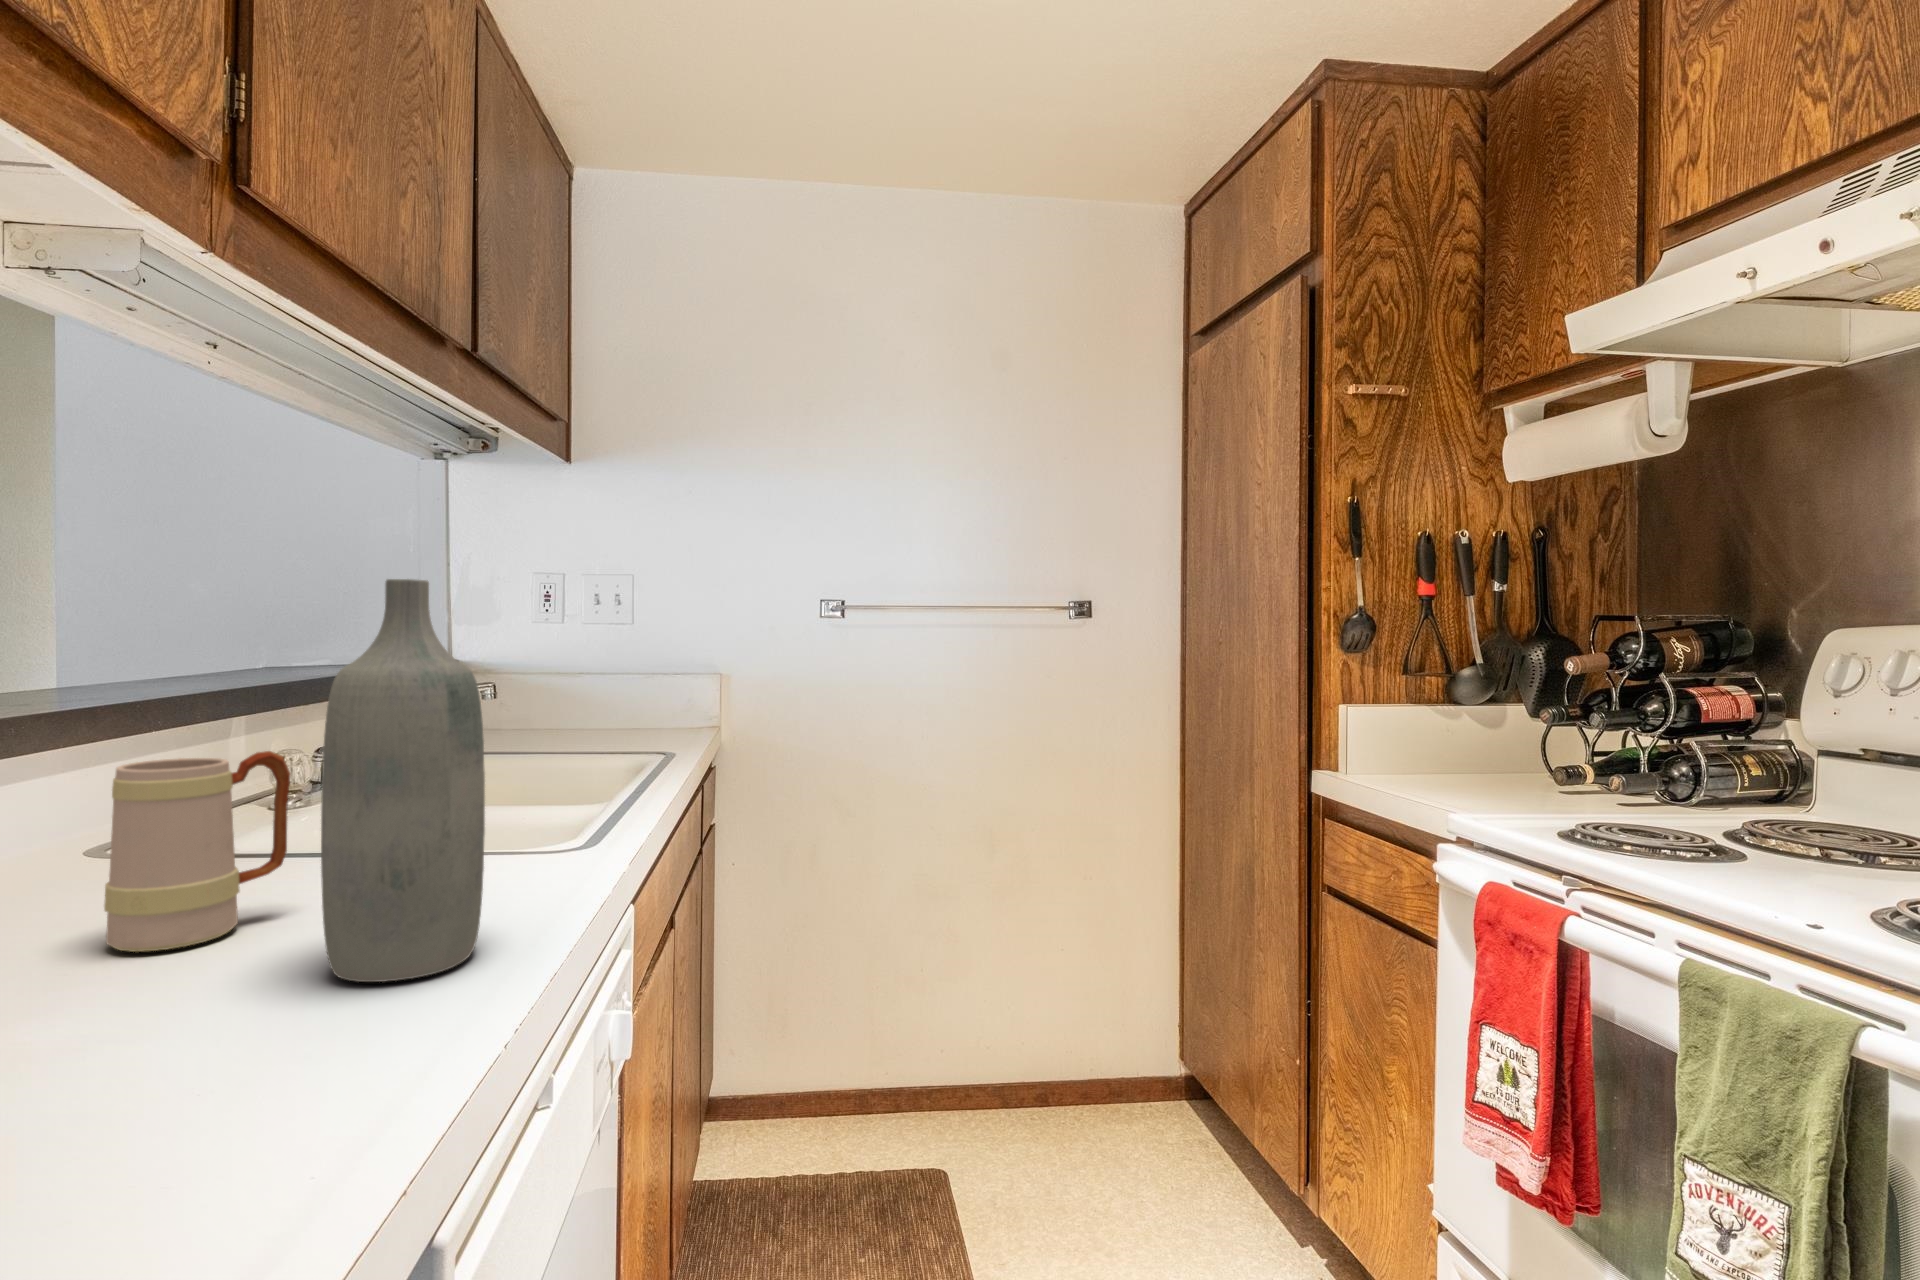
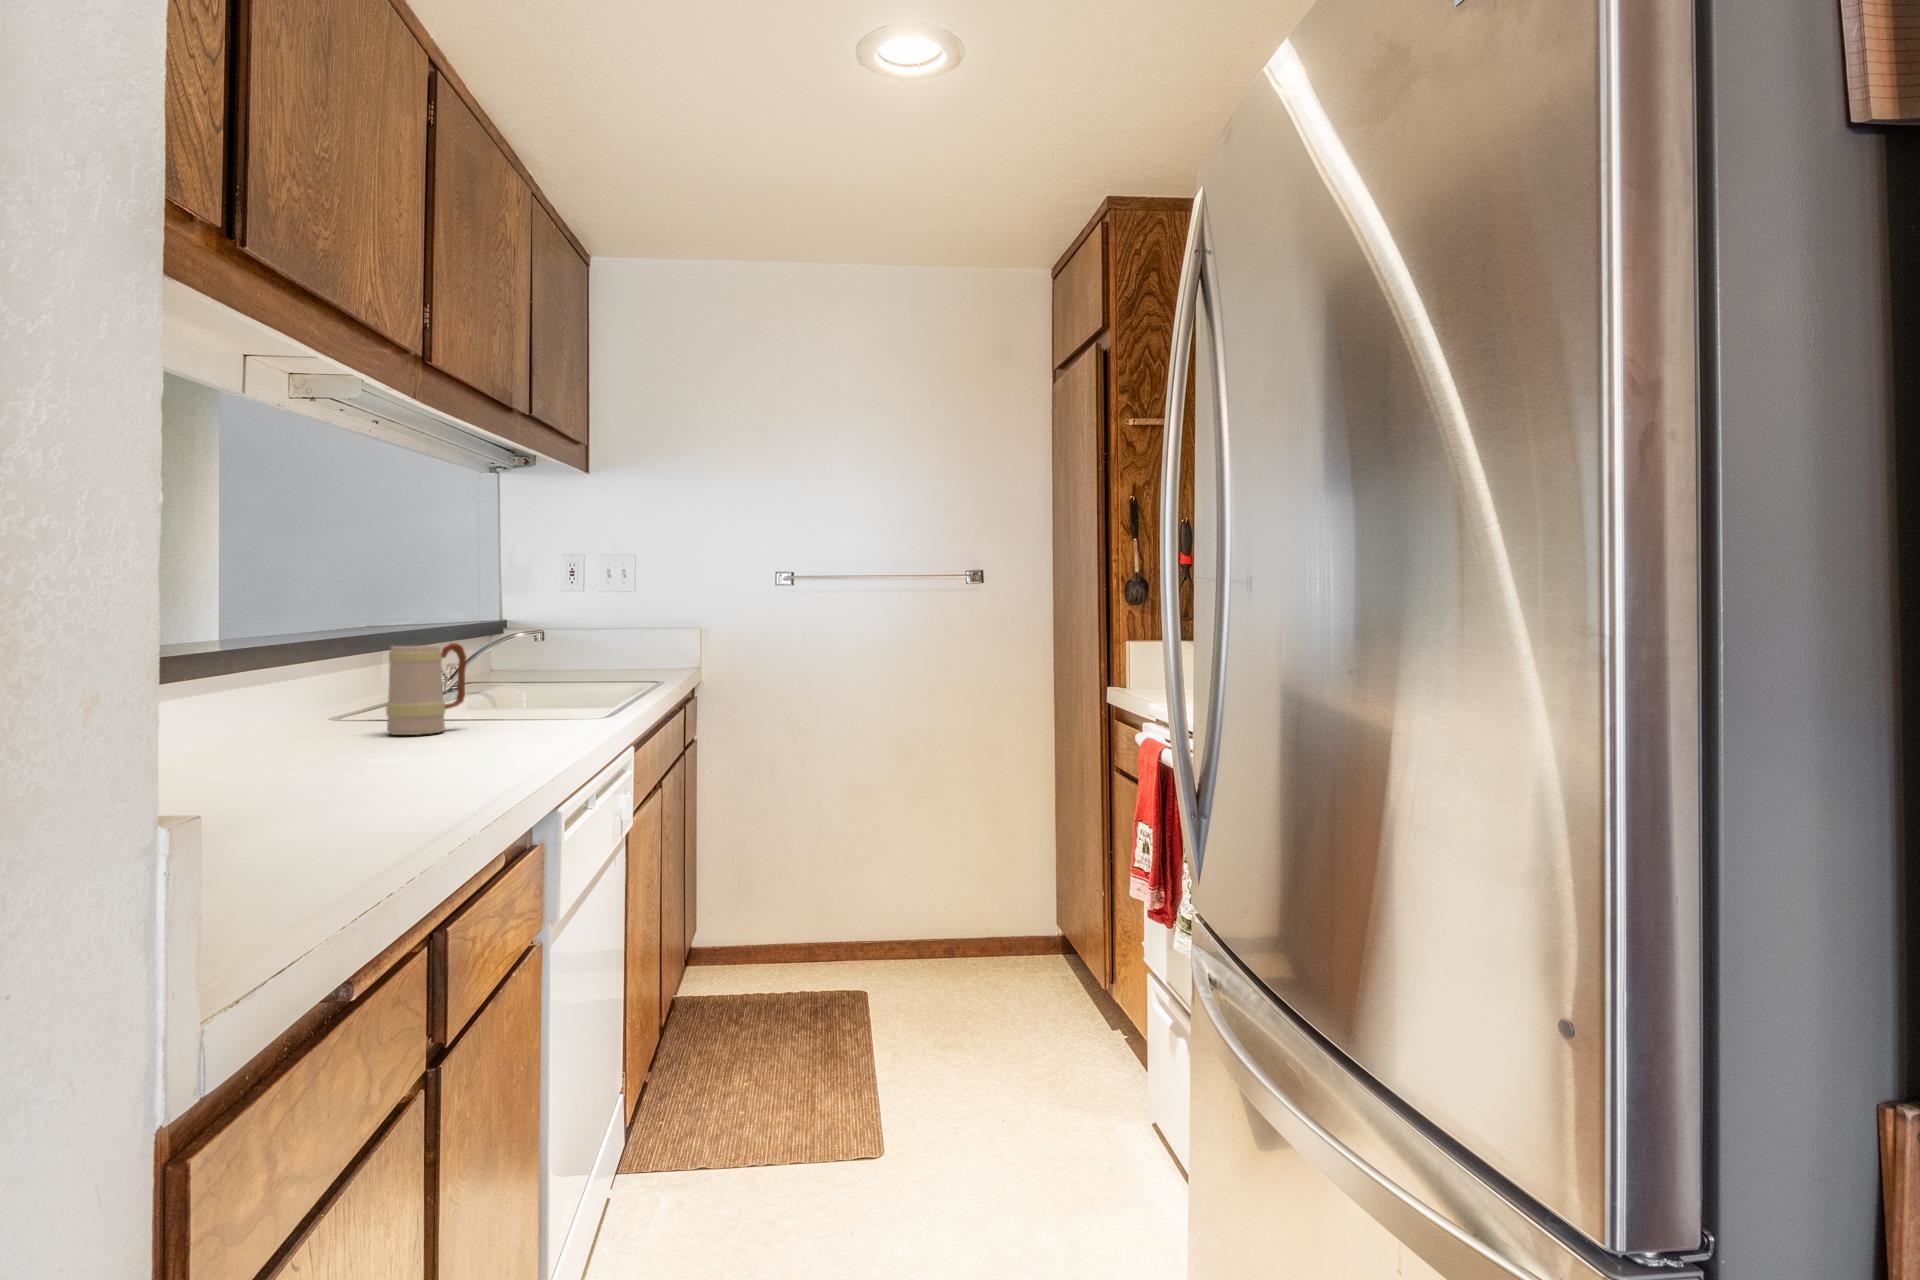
bottle: present [321,579,485,982] -> none [498,552,571,740]

